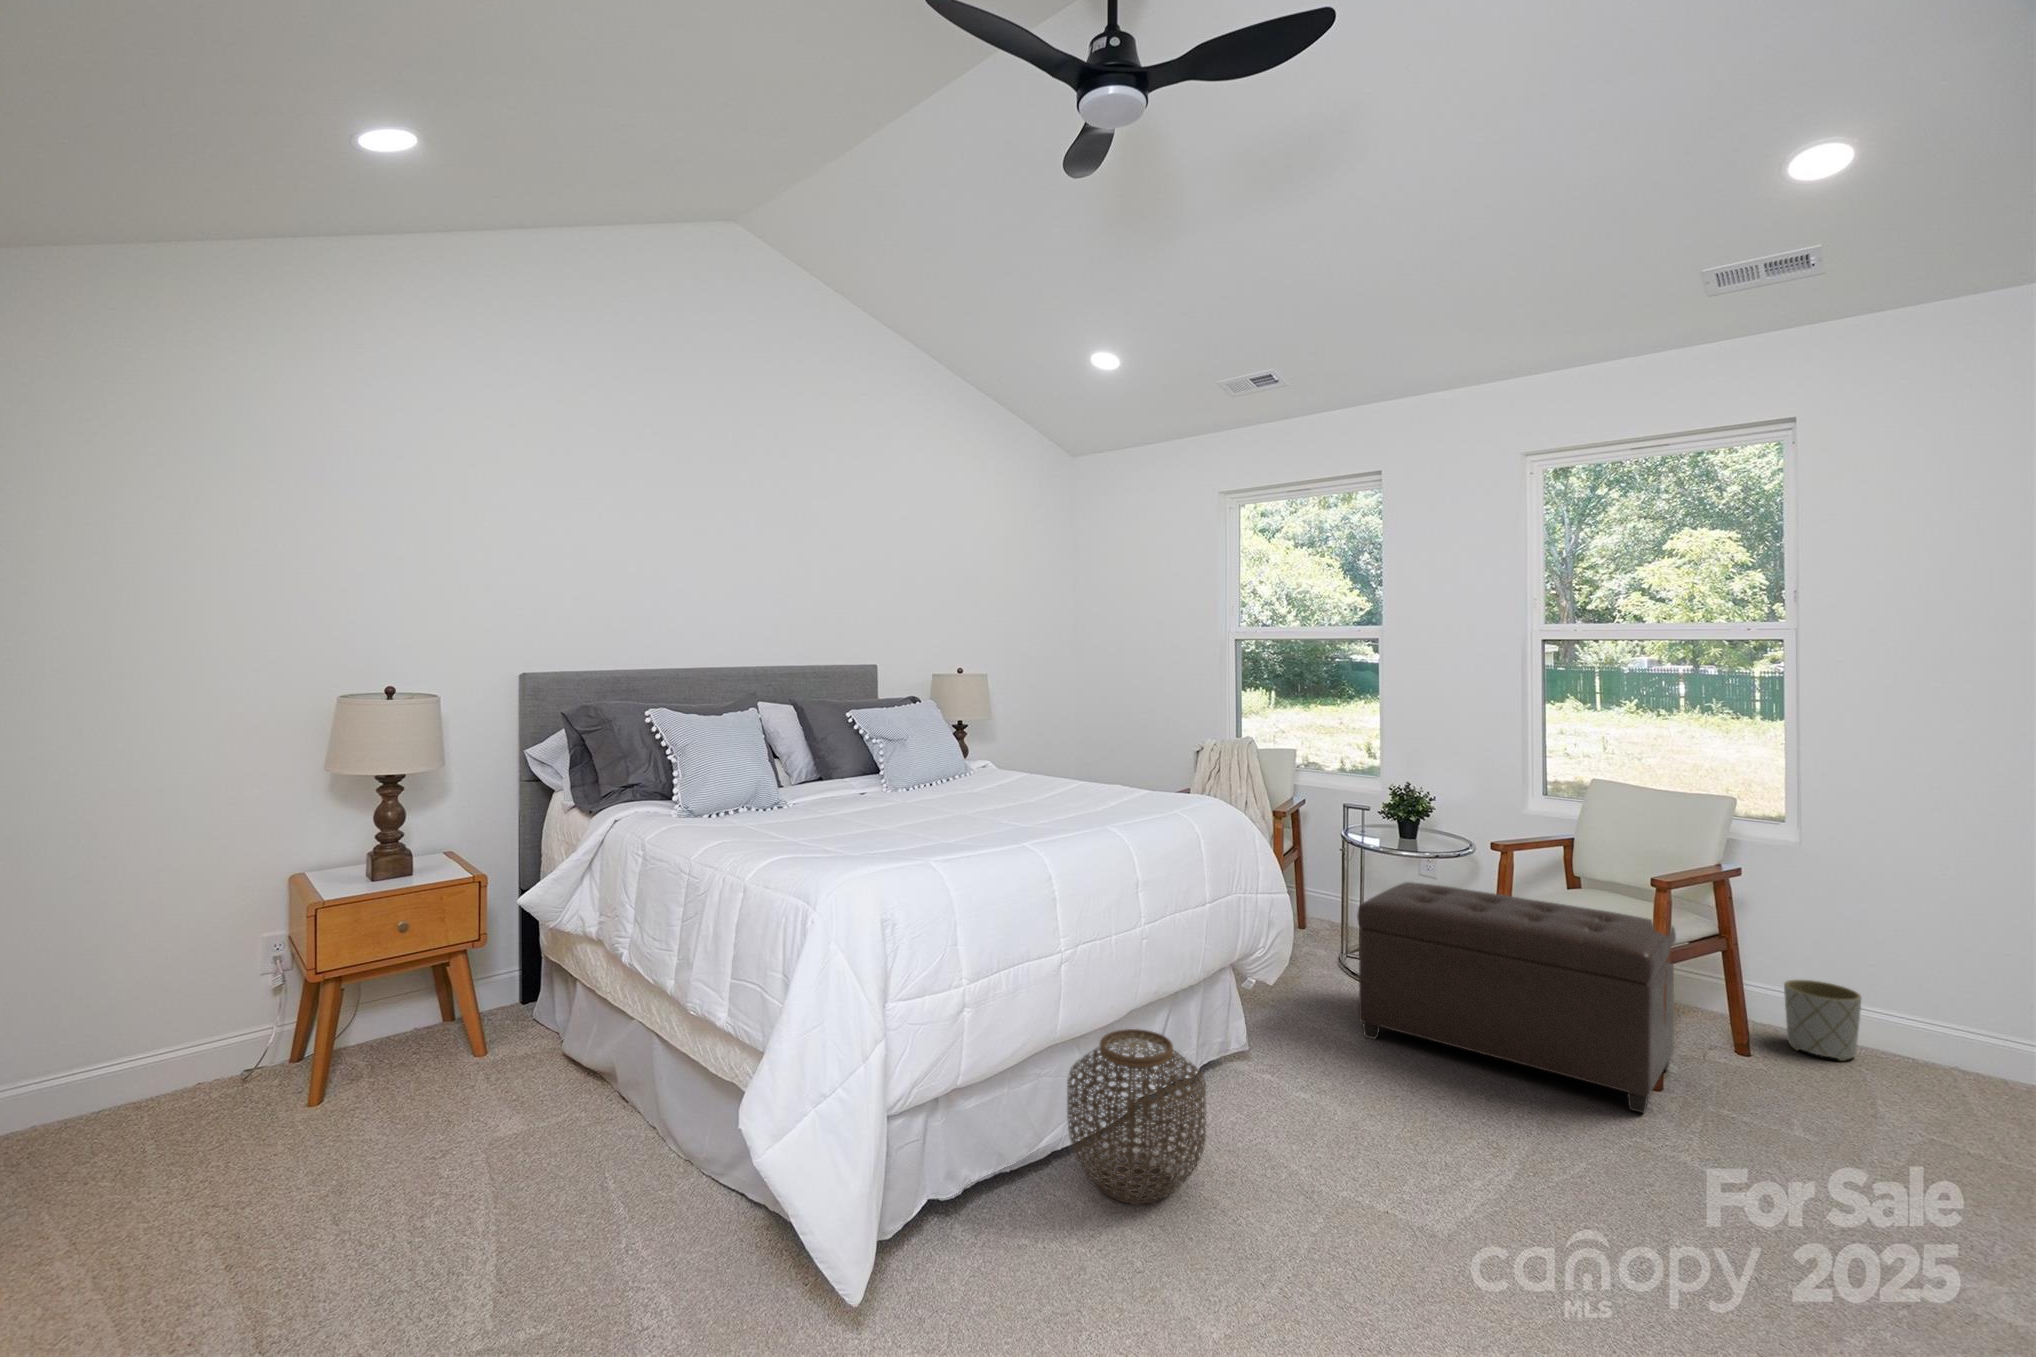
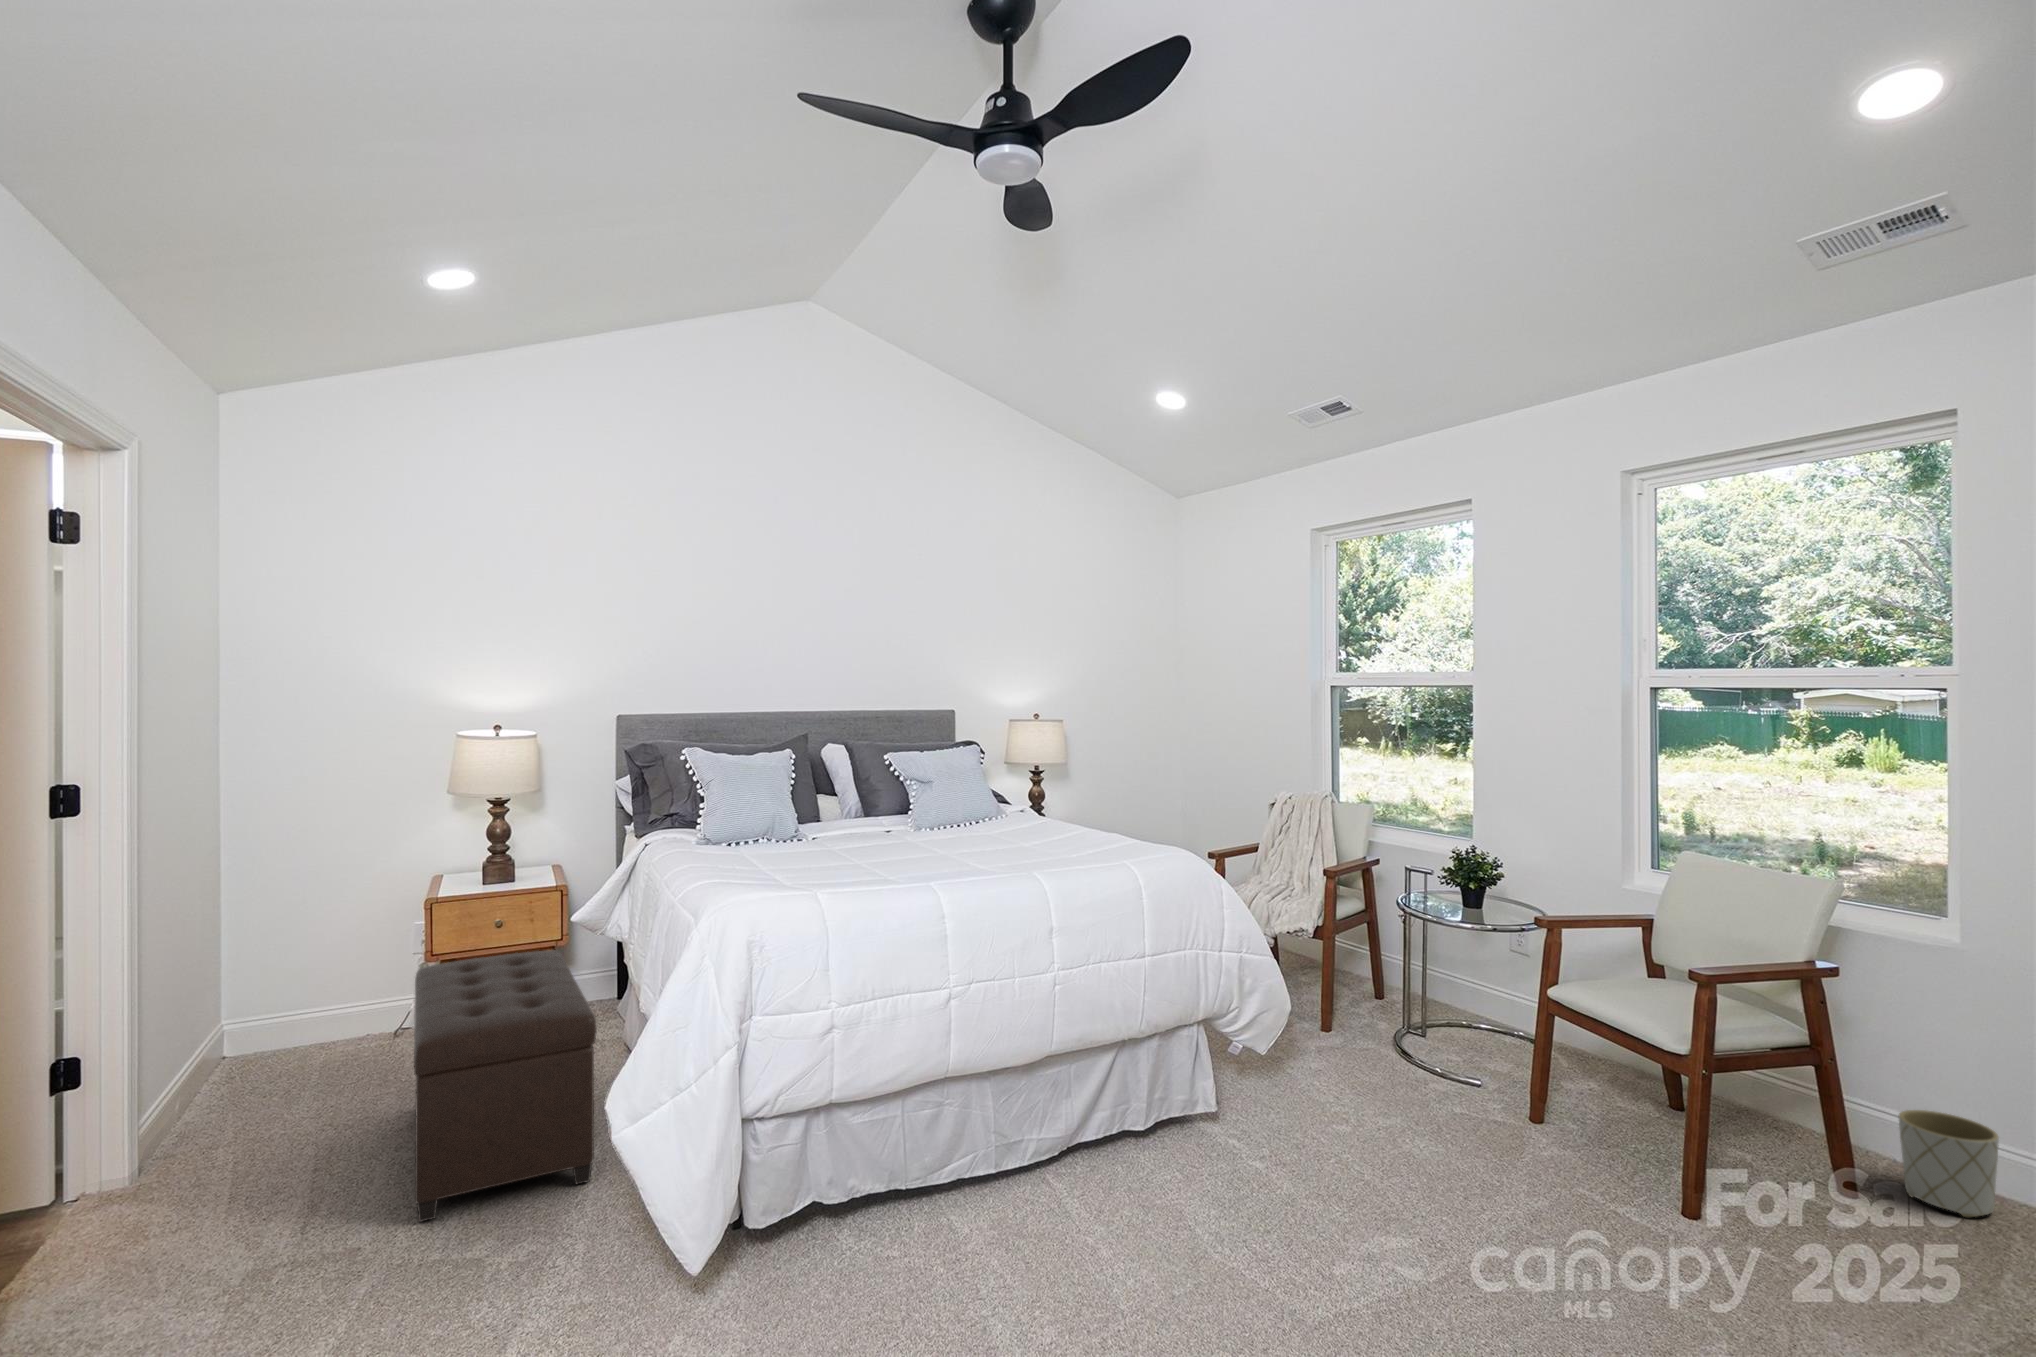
ottoman: present [1357,882,1676,1113] -> present [414,950,597,1222]
woven basket: present [1067,1029,1206,1204] -> none [949,1068,1081,1237]

